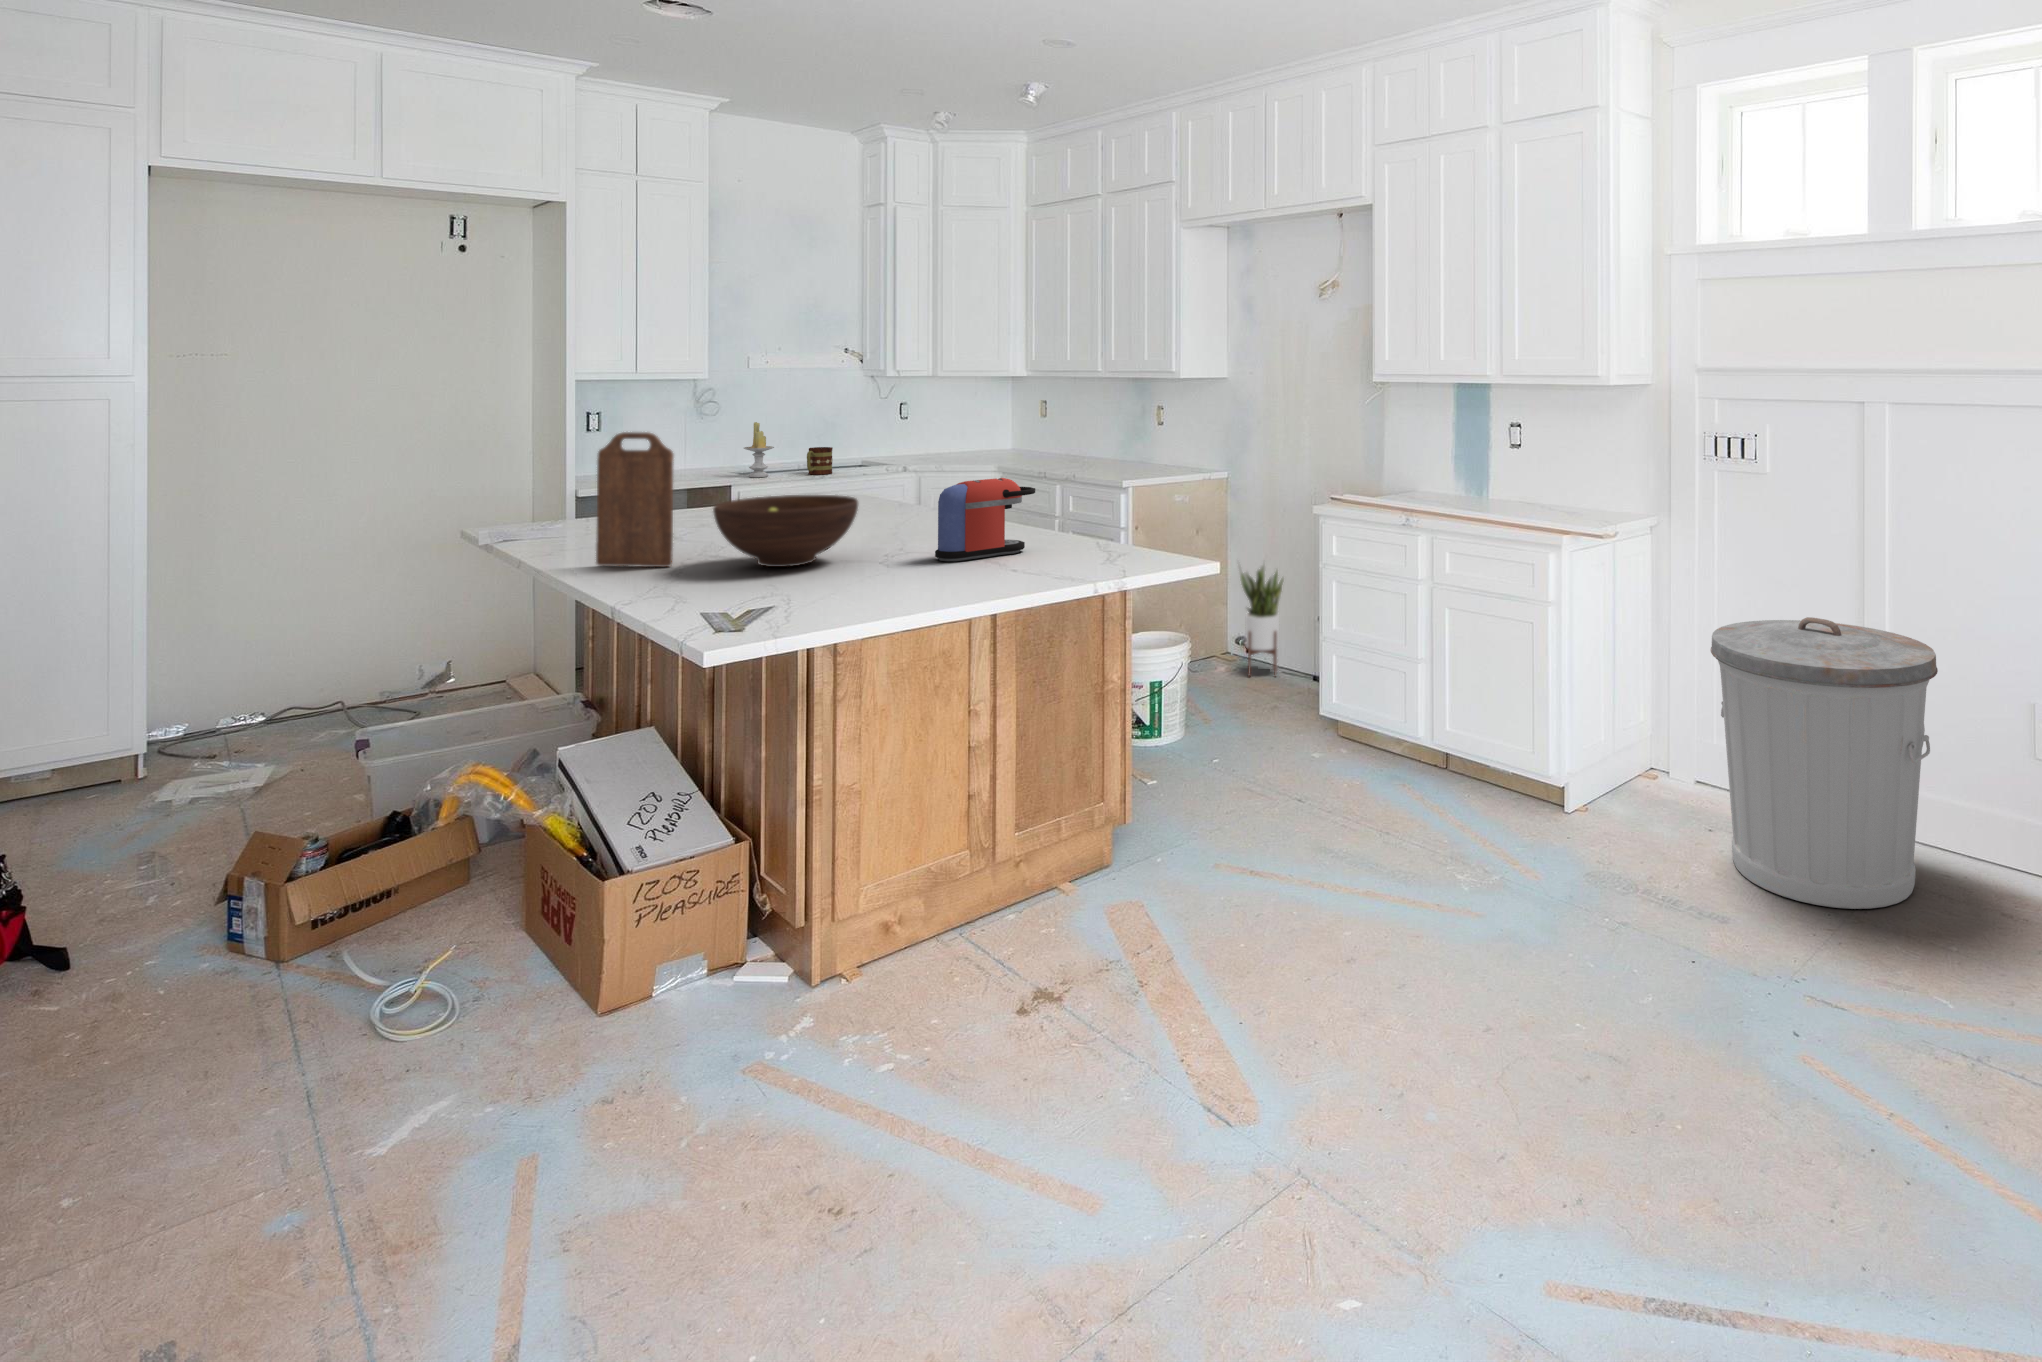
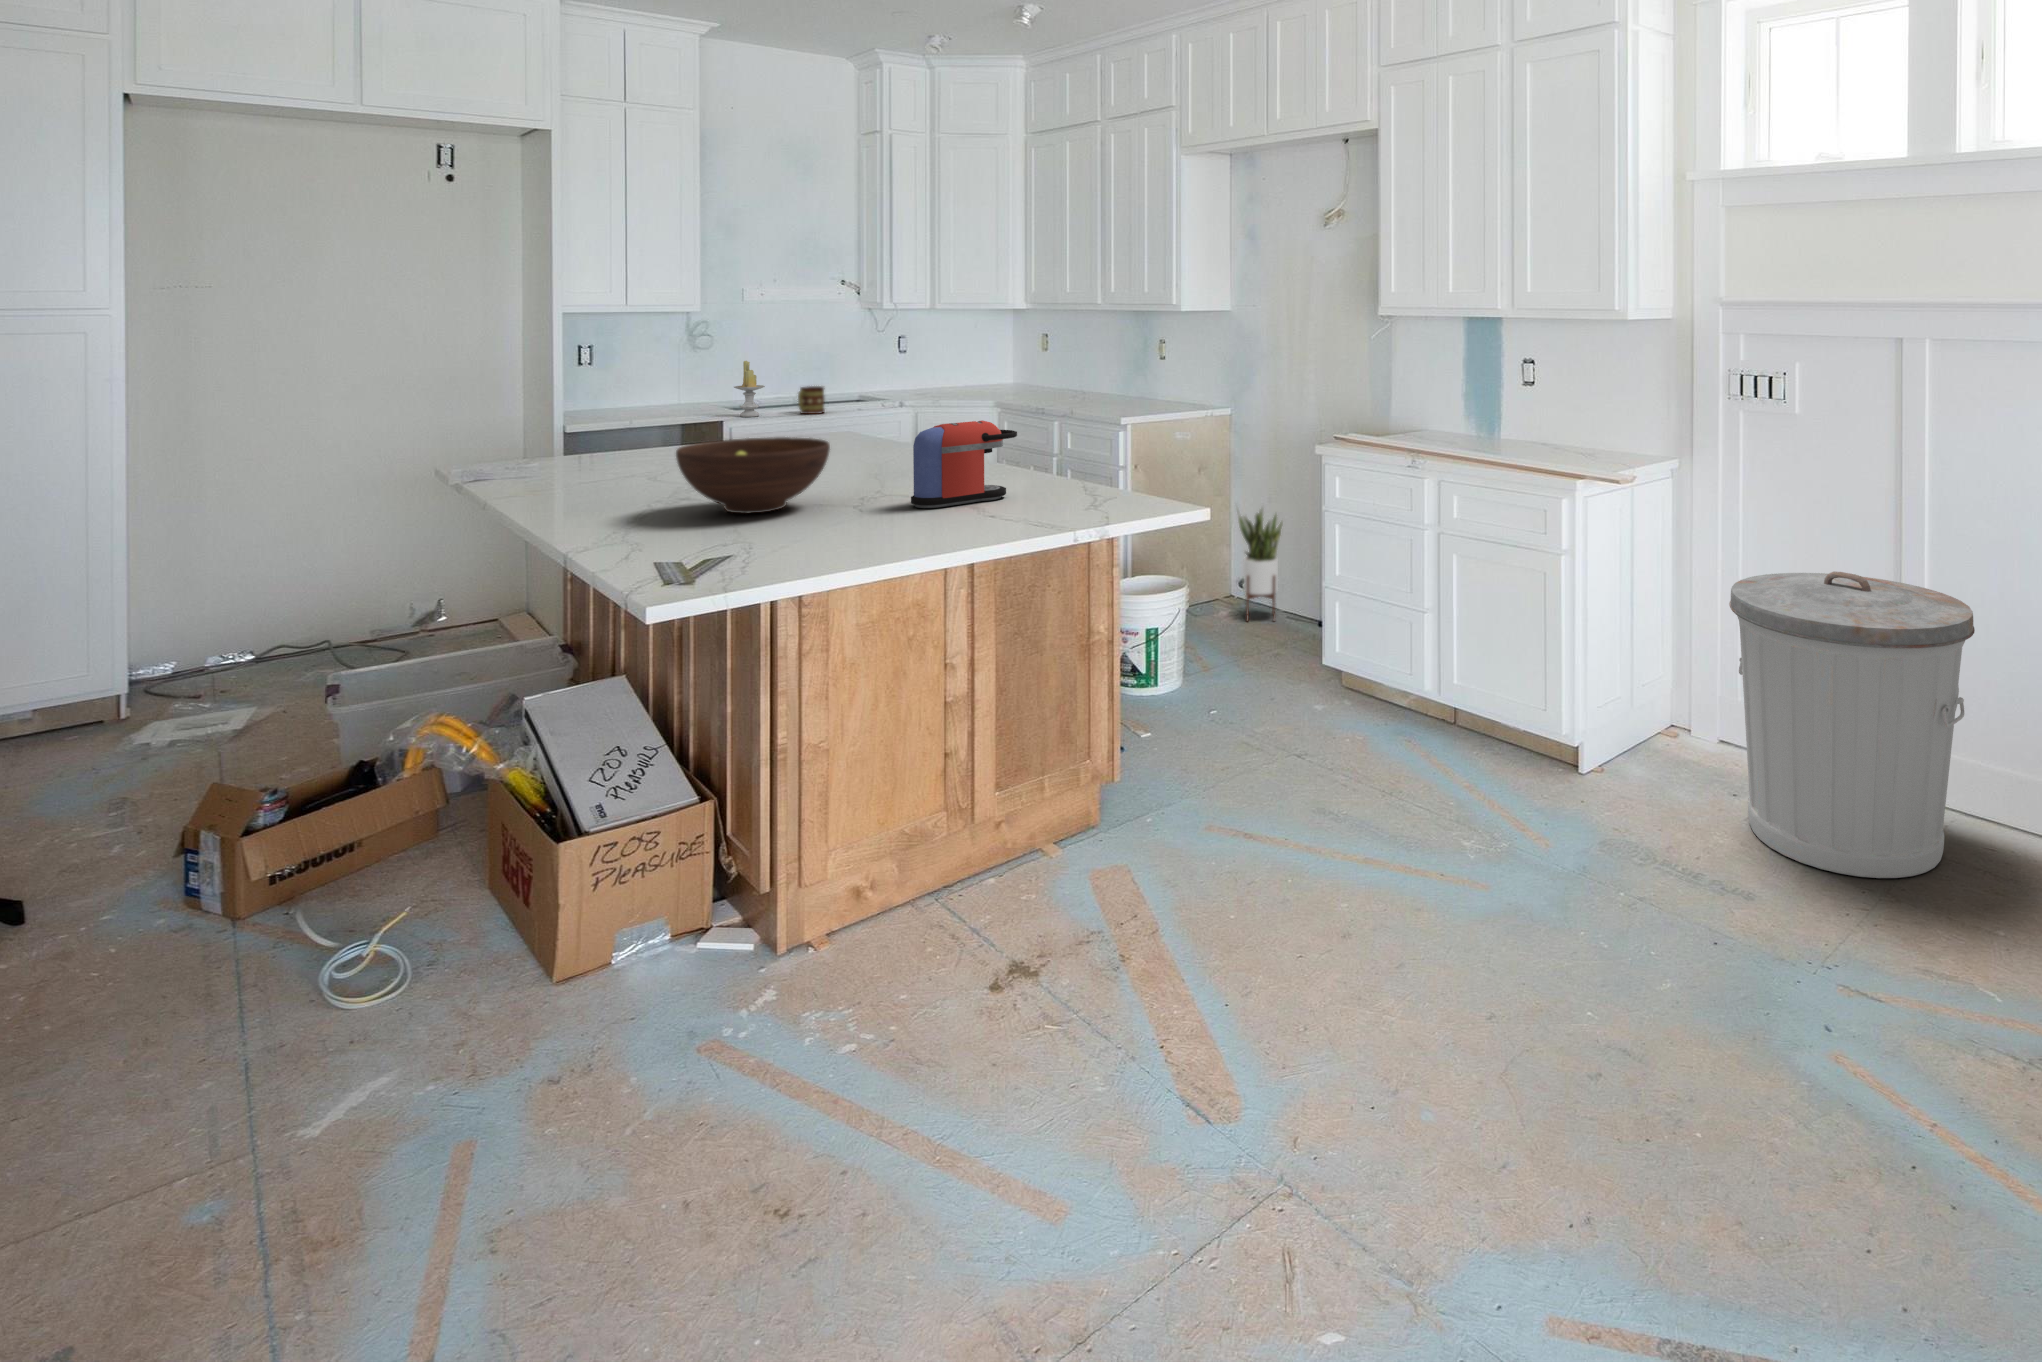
cutting board: present [596,432,674,567] -> none [555,371,636,513]

